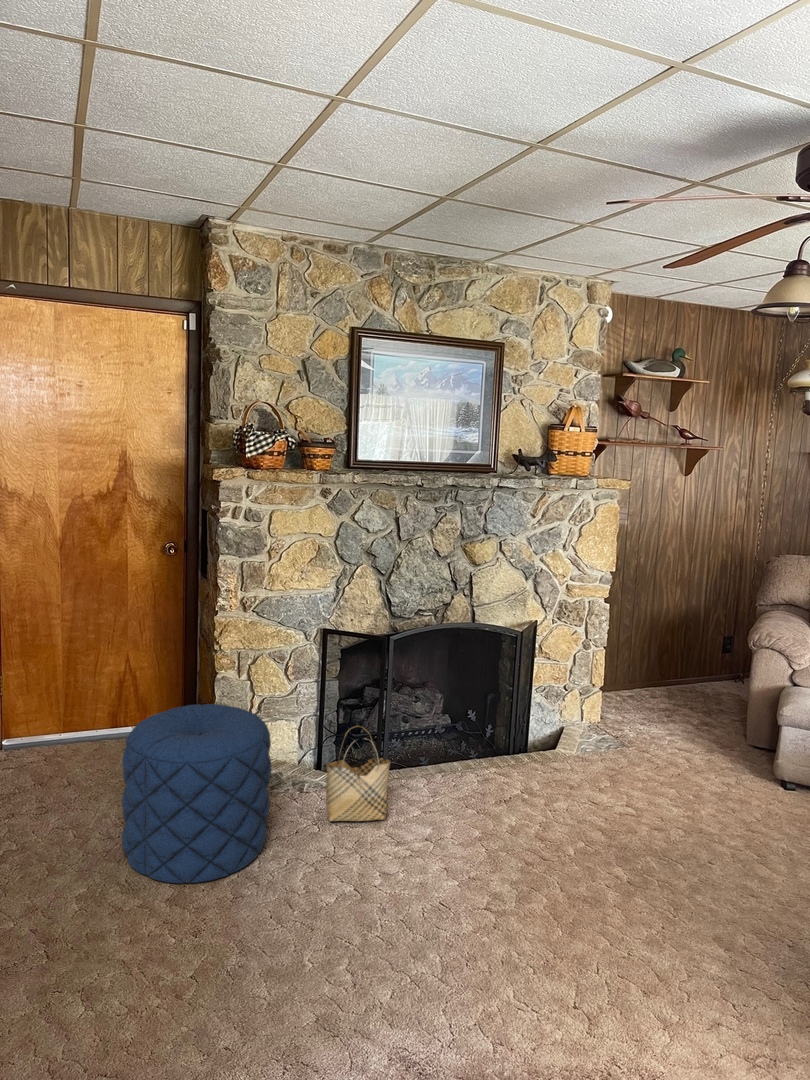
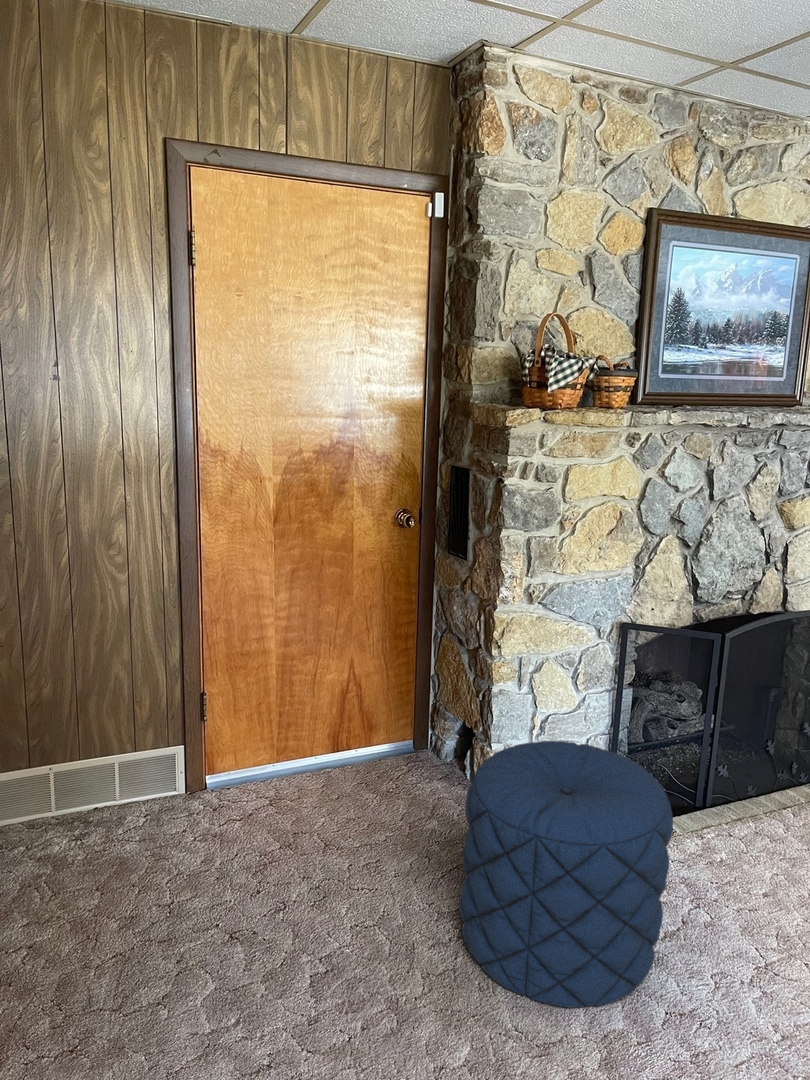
woven basket: present [326,726,390,822] -> none [689,759,775,892]

